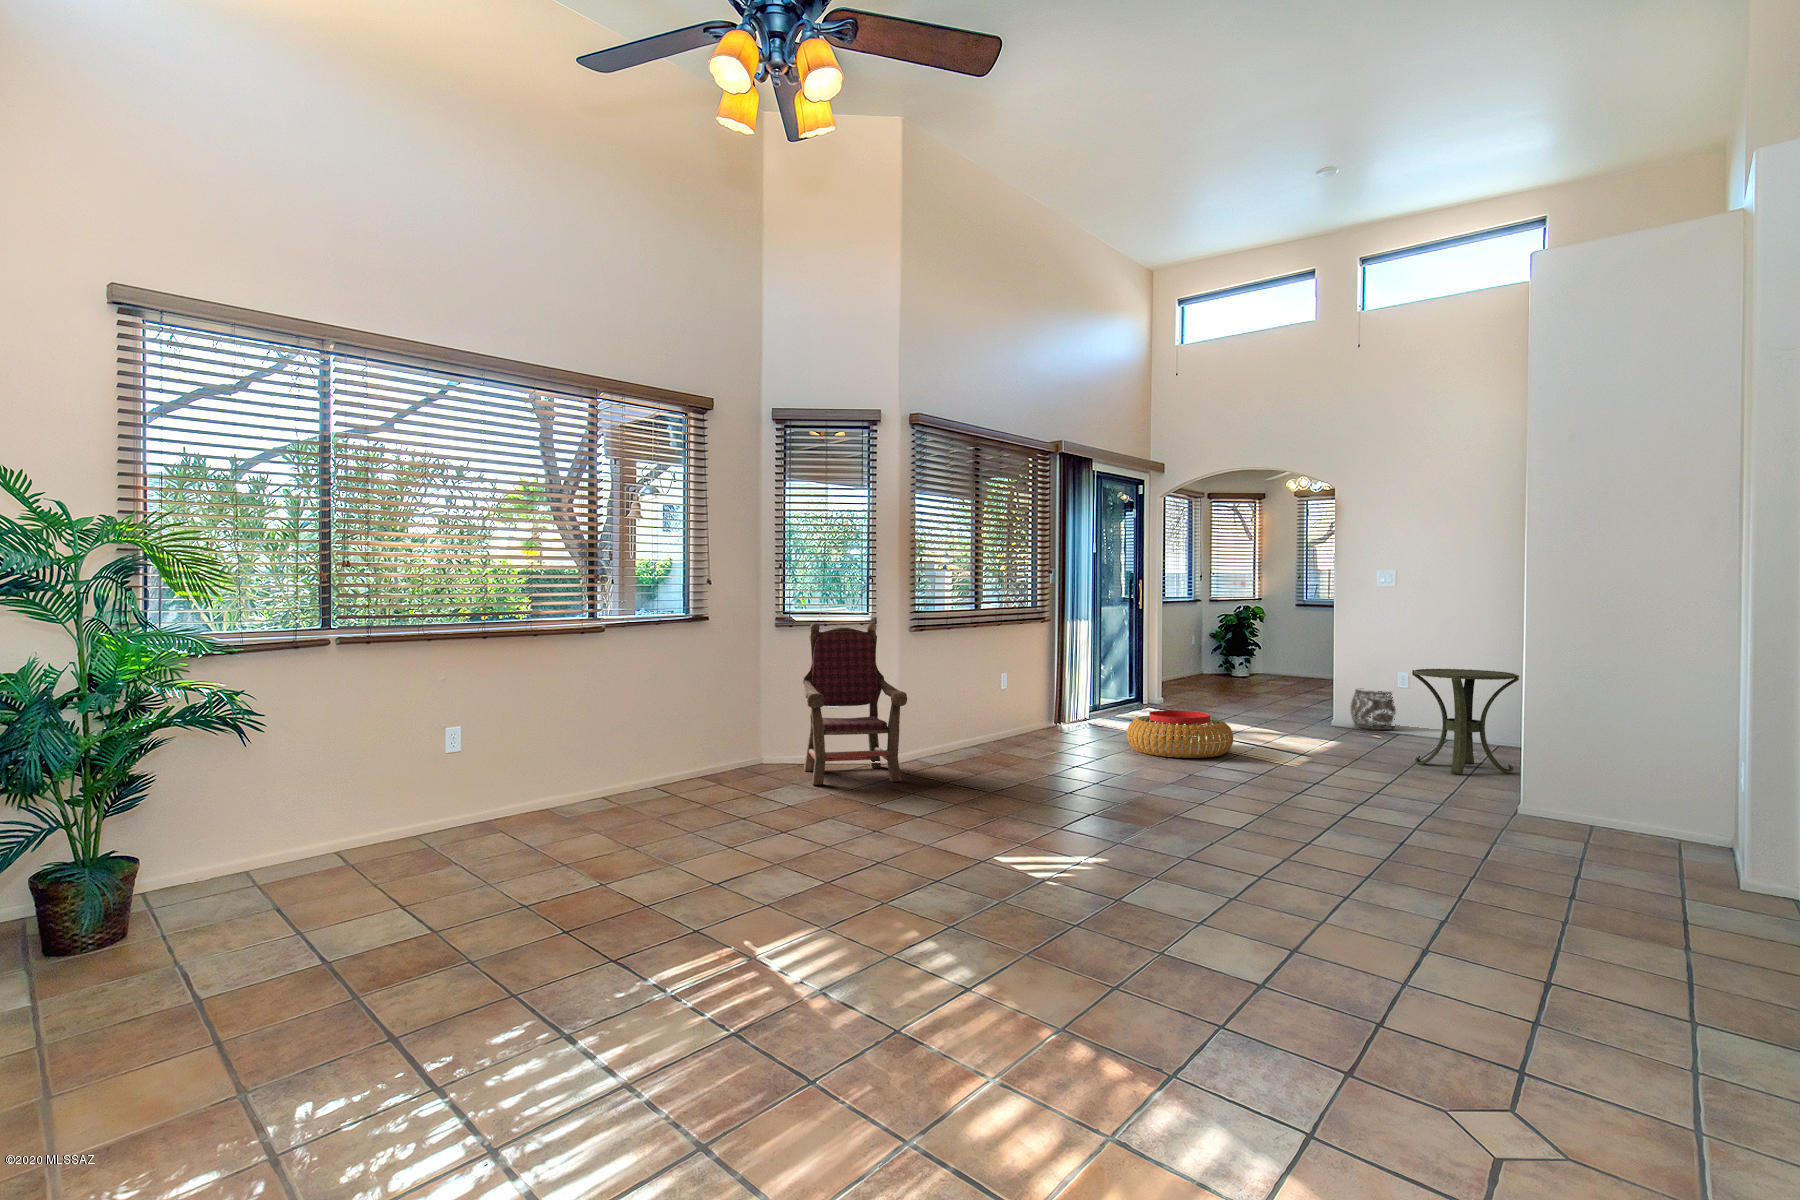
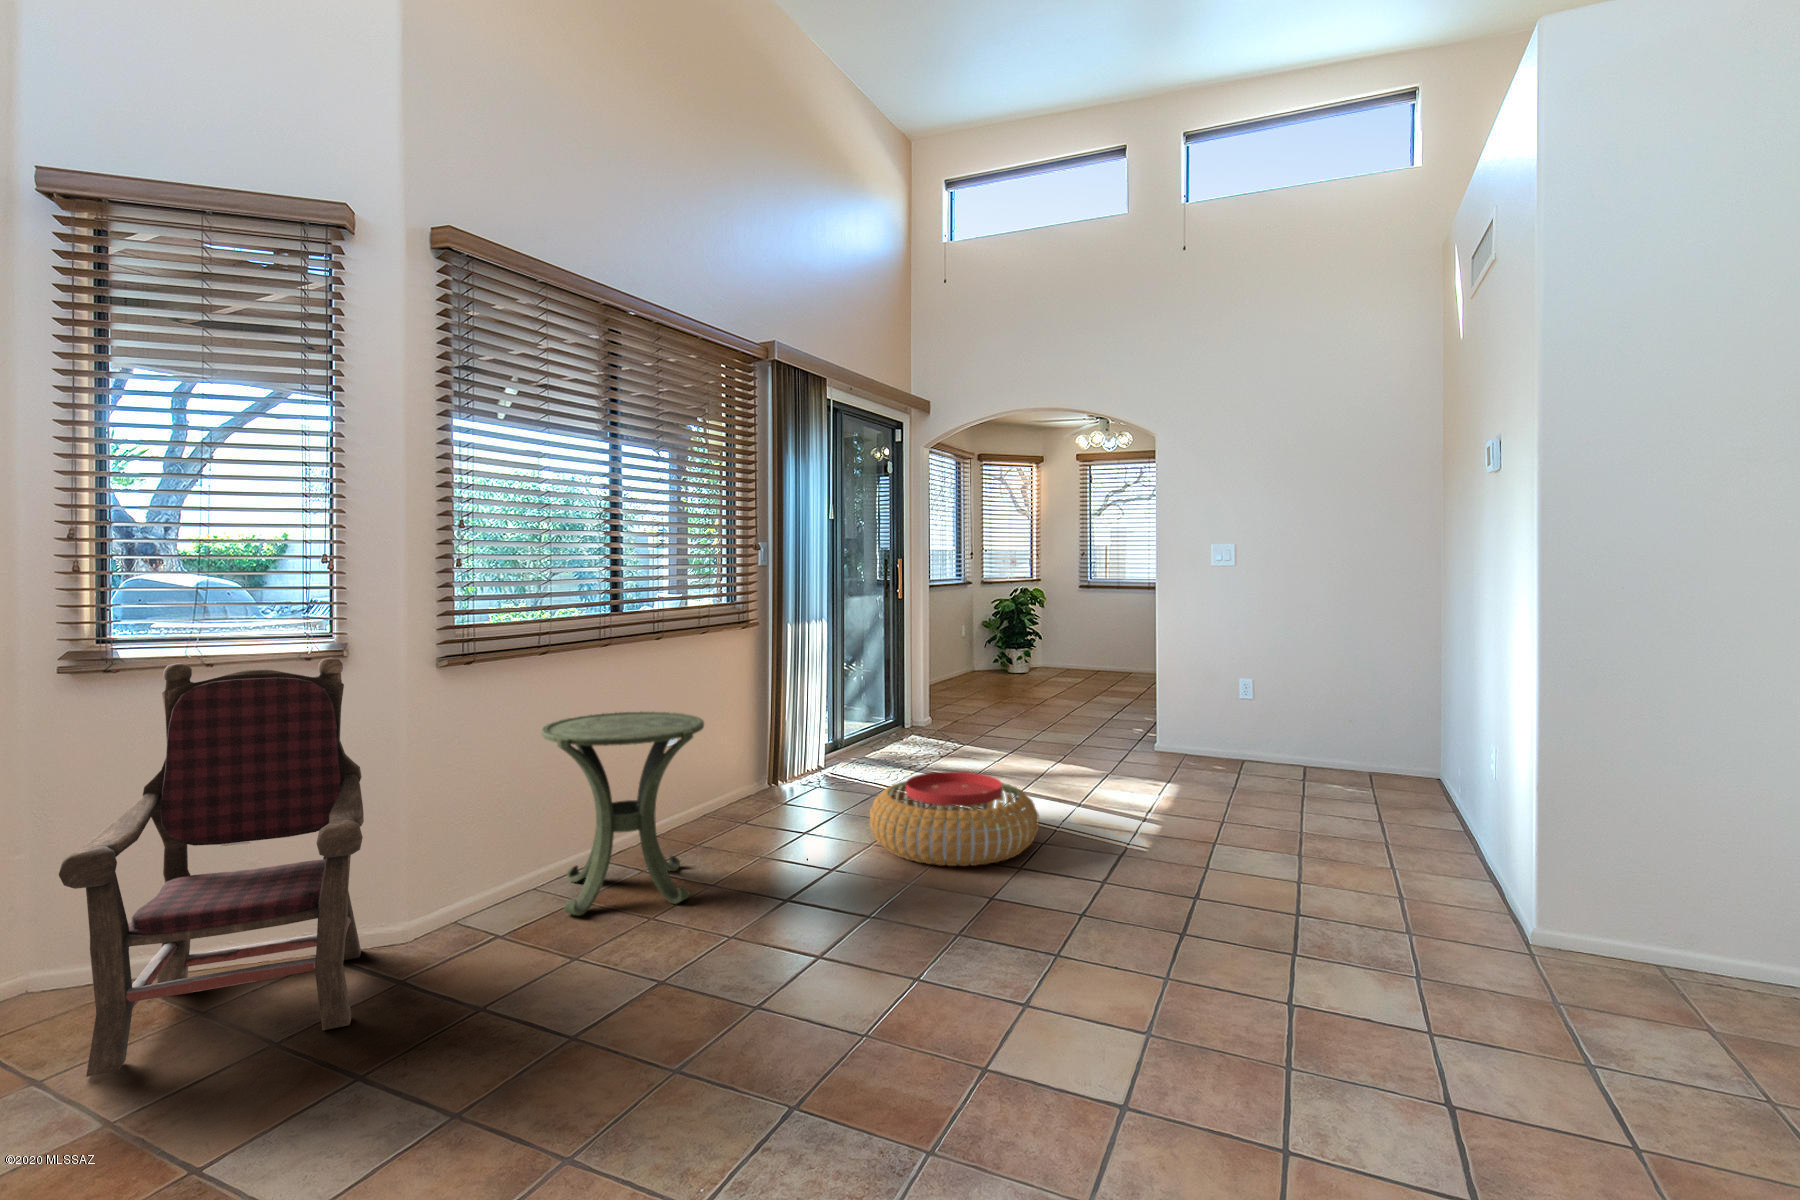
side table: present [1412,669,1519,774] -> present [541,712,704,915]
woven basket: present [1351,689,1395,730] -> none [1176,707,1240,767]

